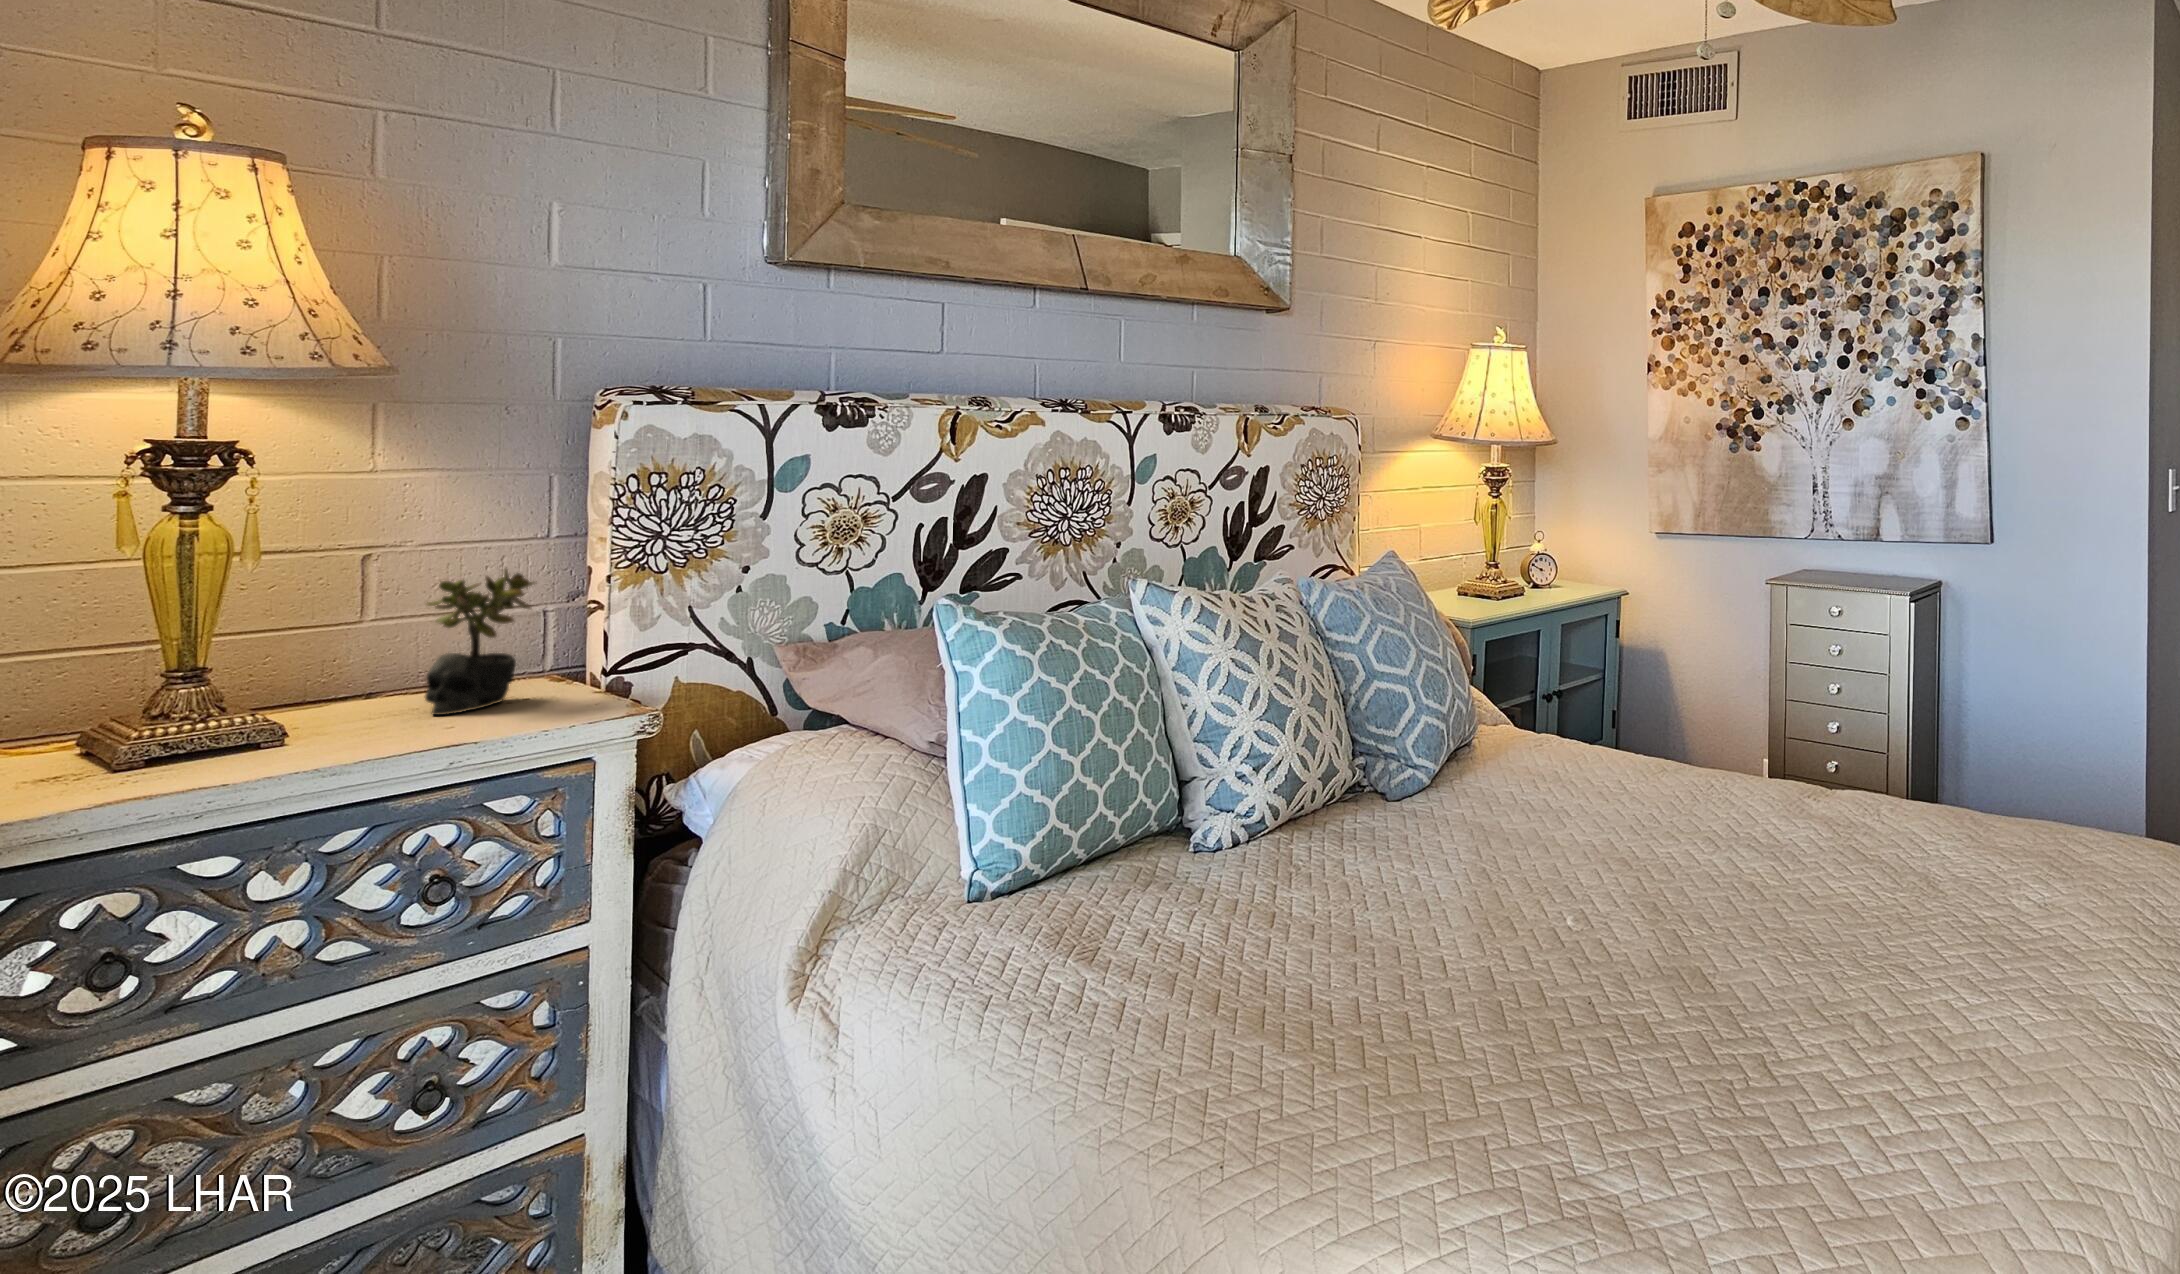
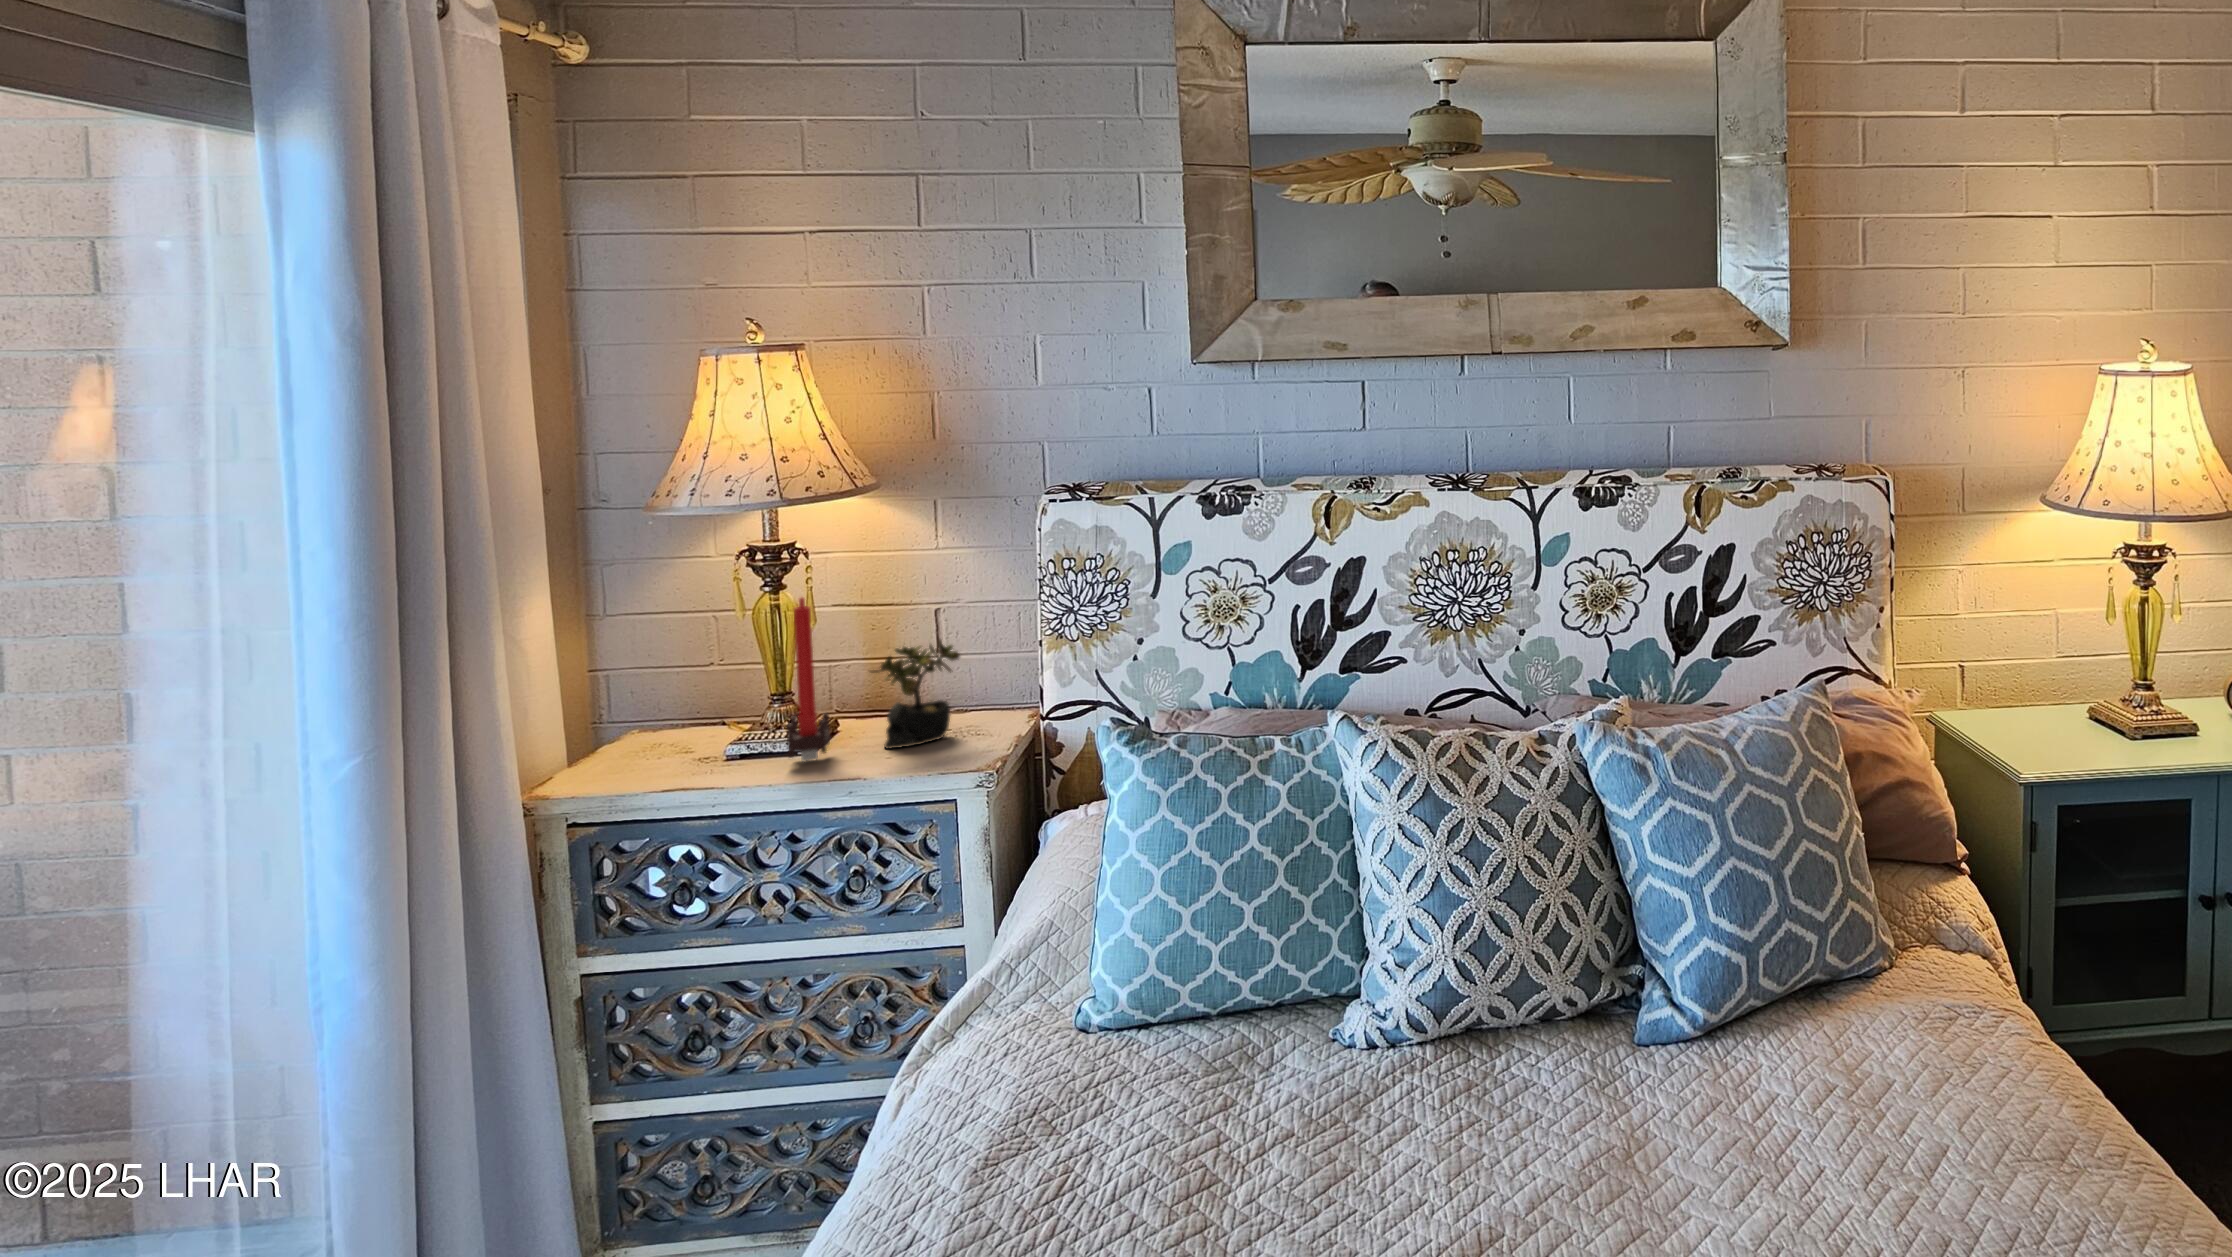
candle: none [301,502,388,738] -> present [787,597,830,761]

